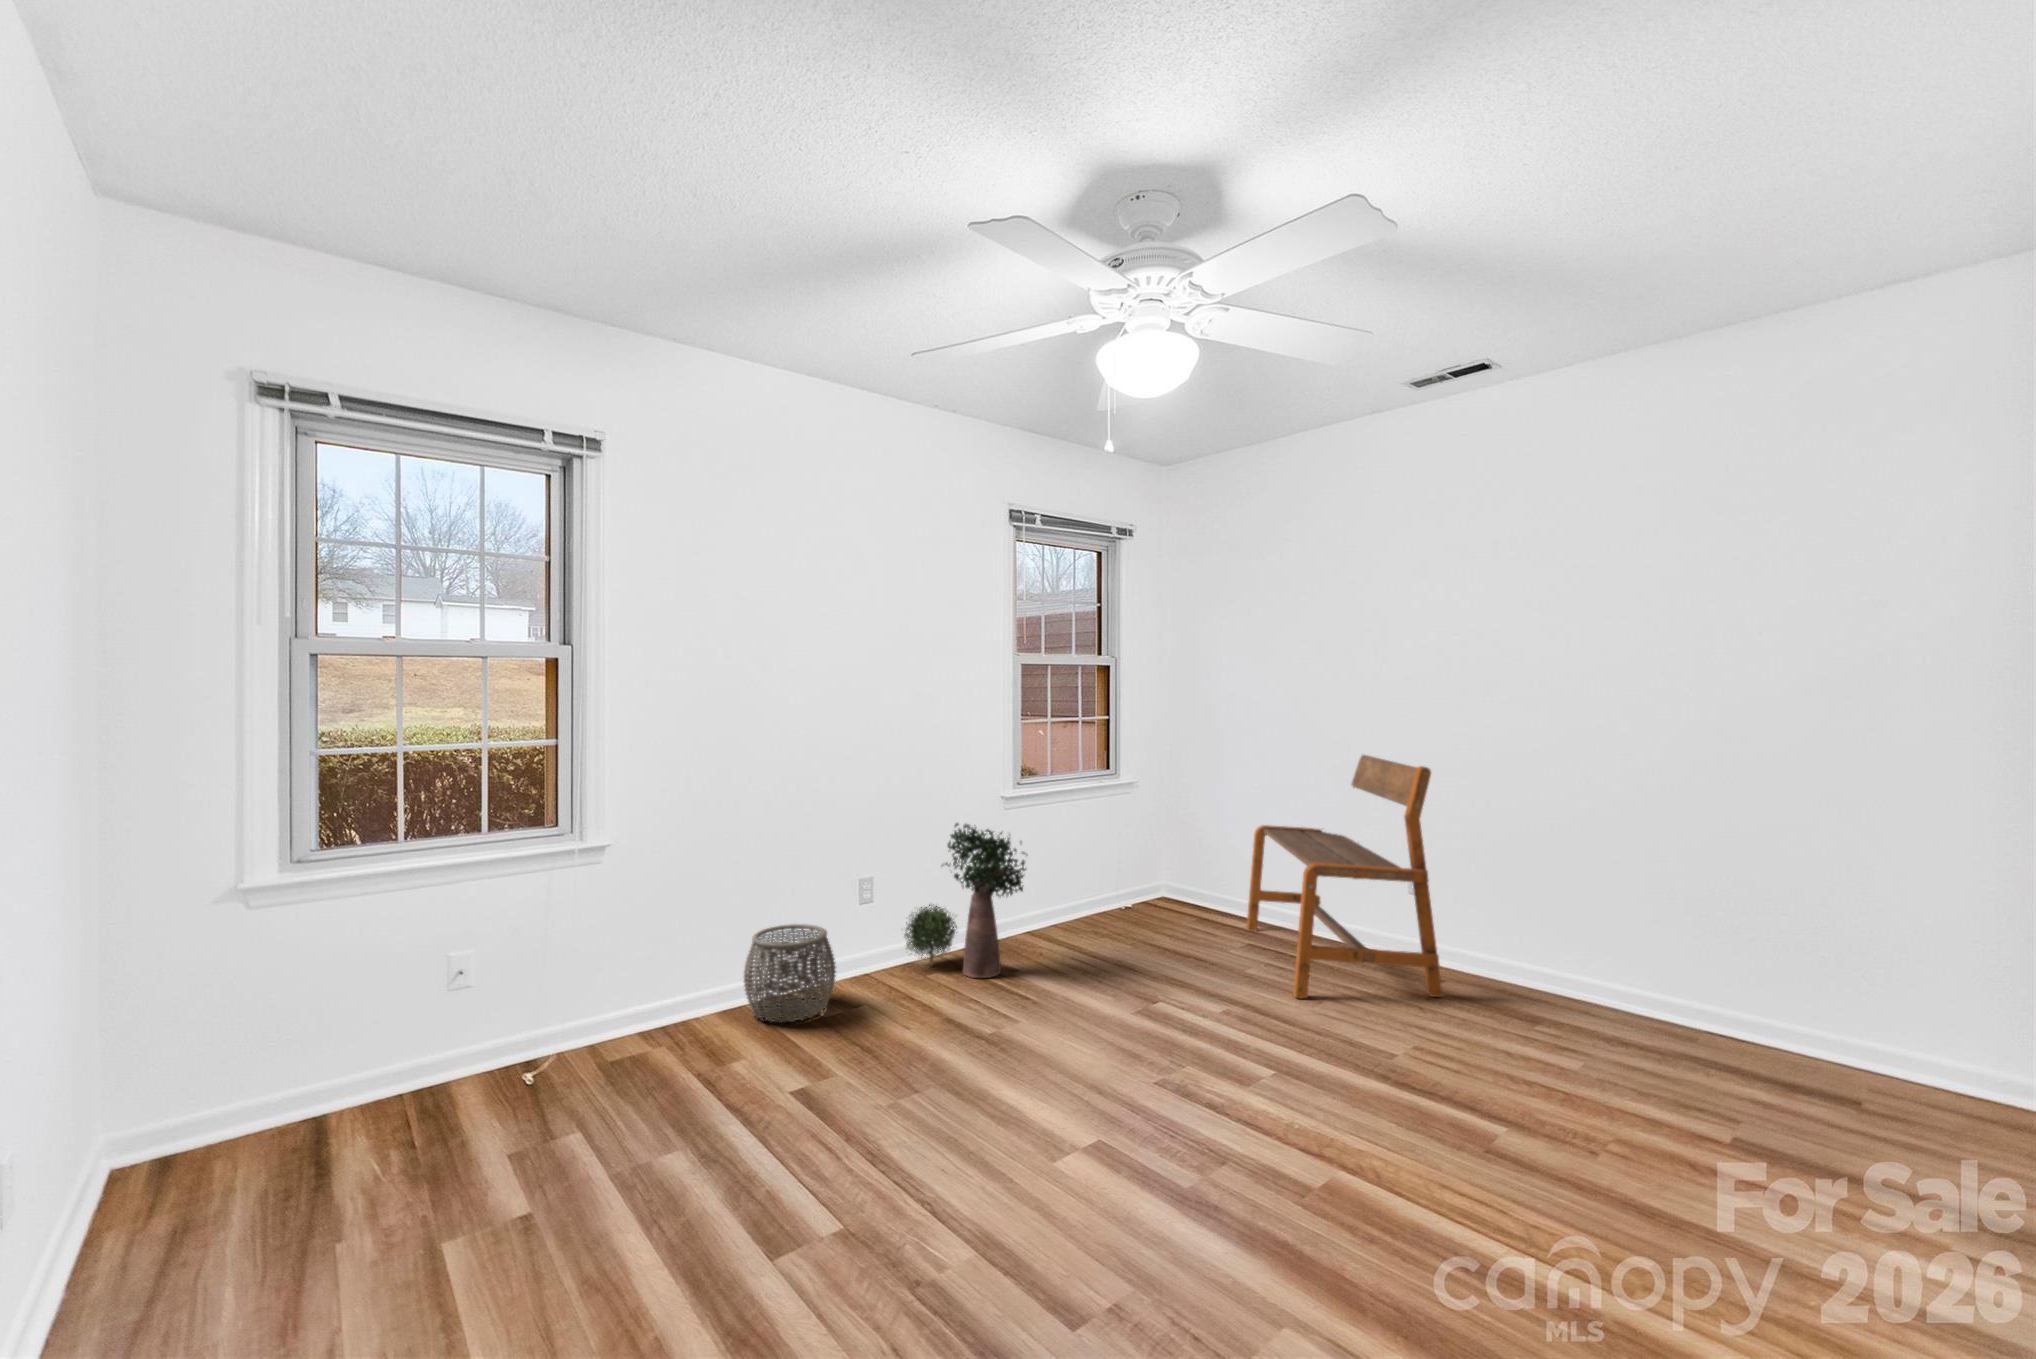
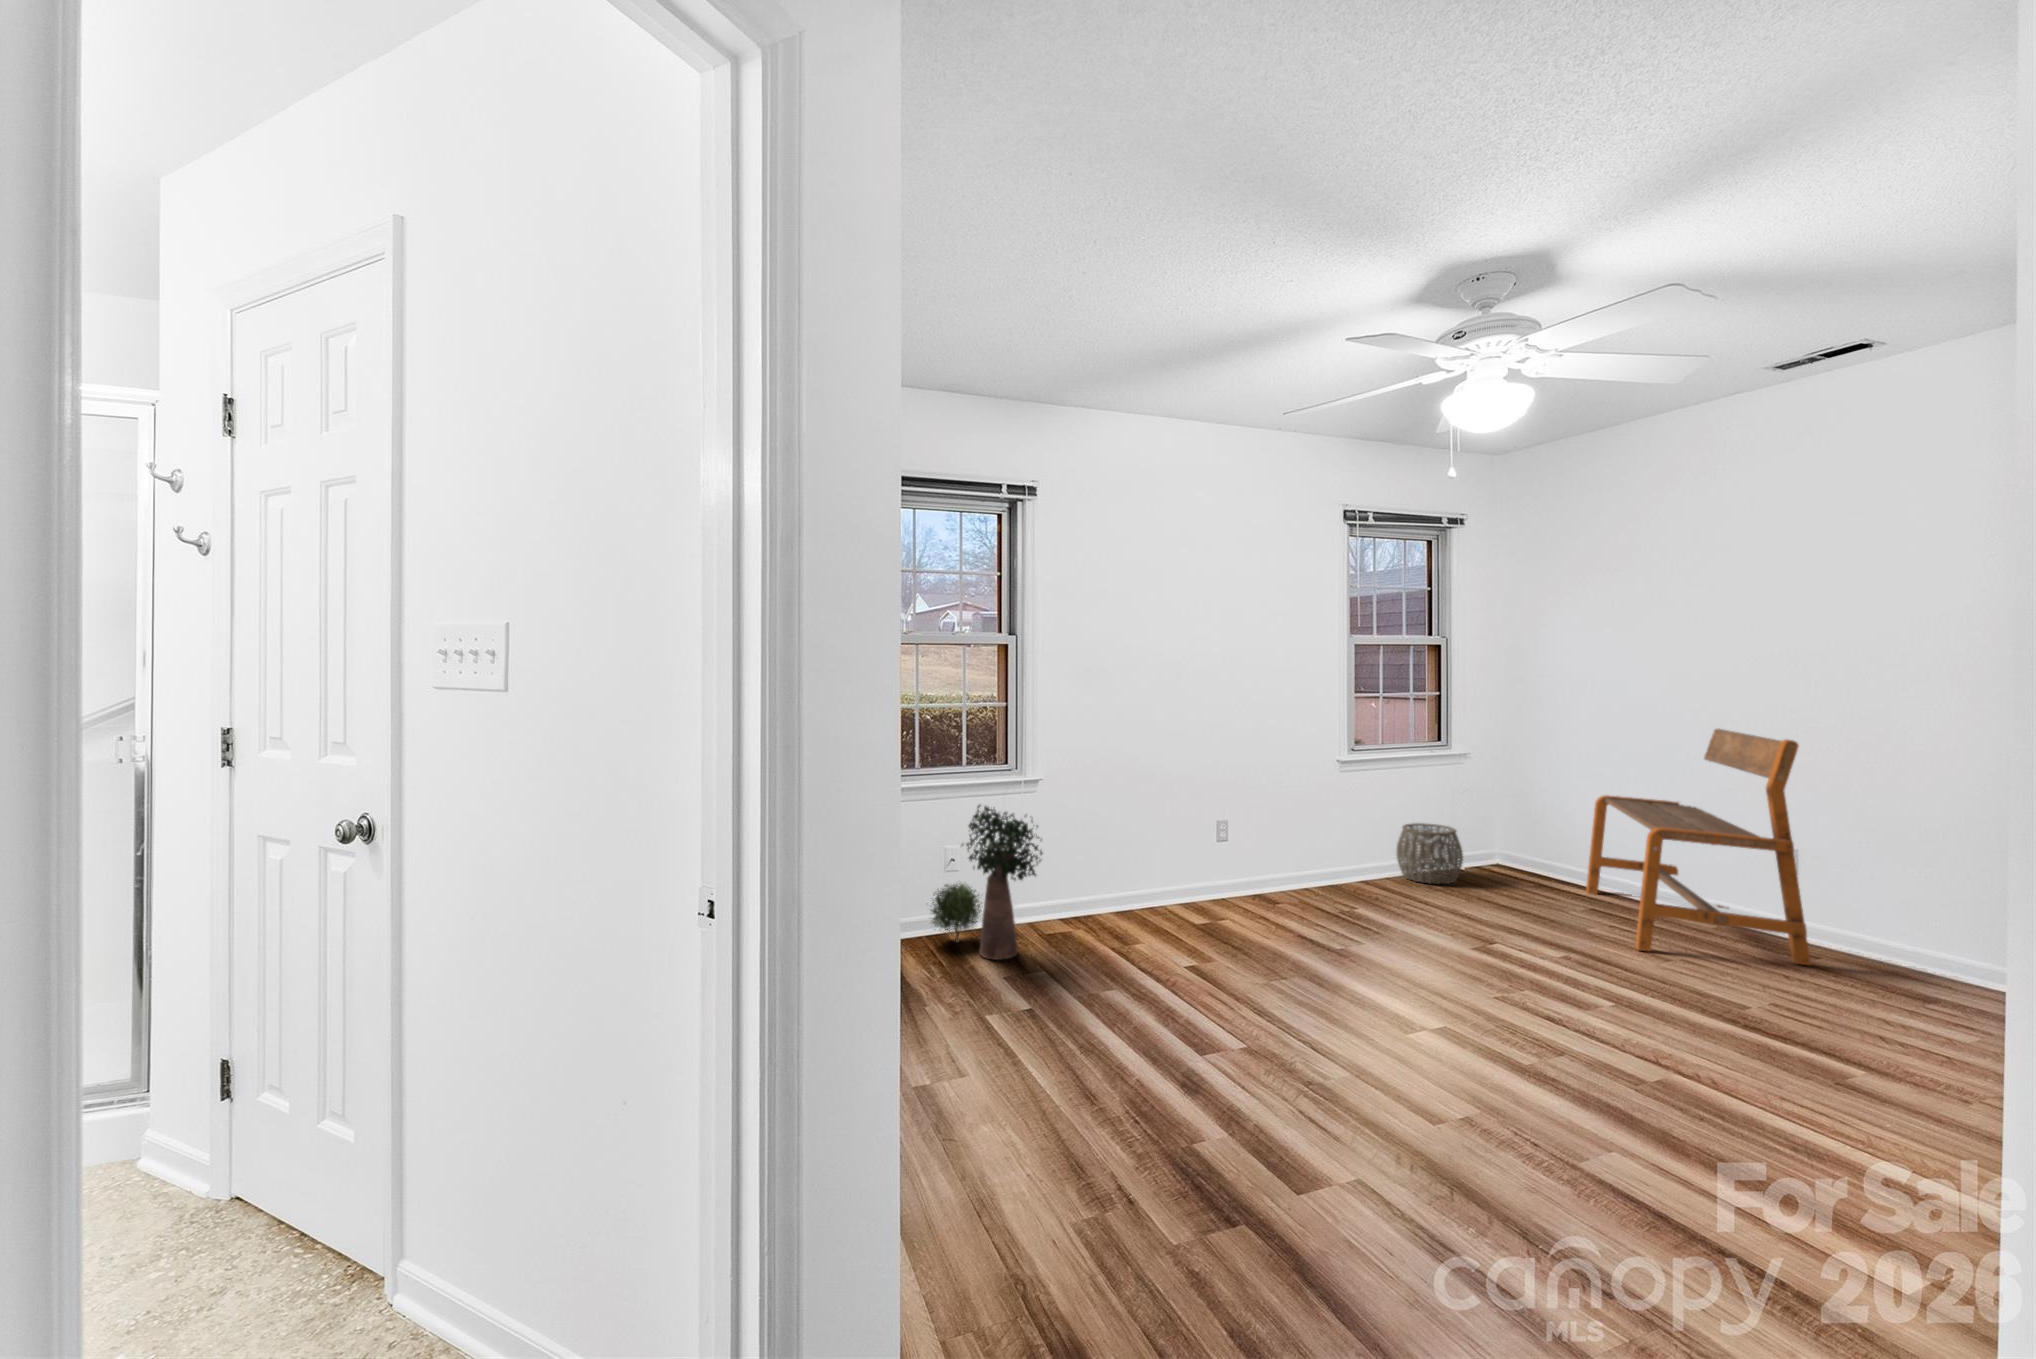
potted plant: present [905,823,1026,978] -> present [931,805,1042,960]
woven basket: present [744,924,836,1022] -> present [1396,823,1463,884]

